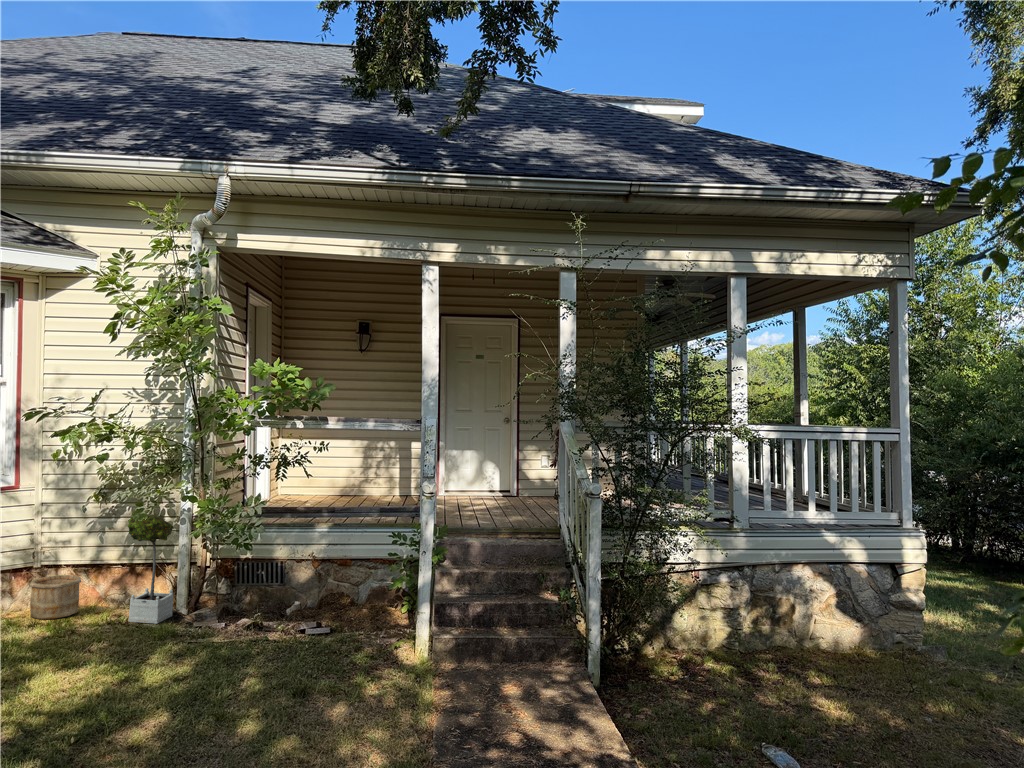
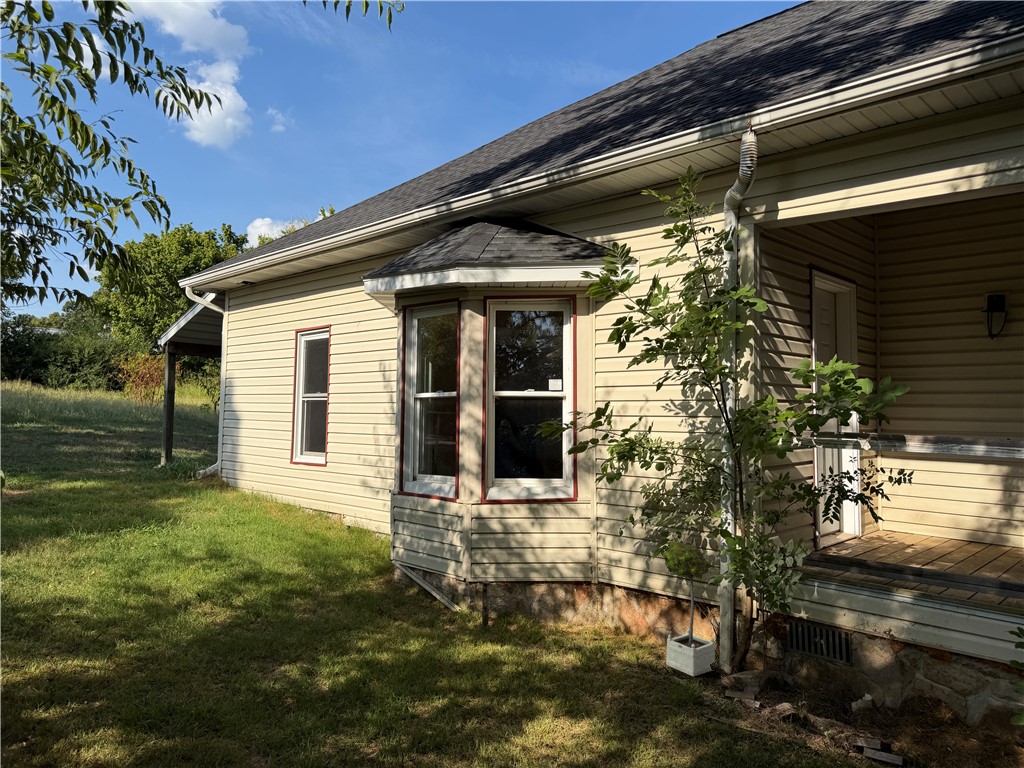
wooden bucket: present [30,575,81,619] -> none [583,594,629,641]

